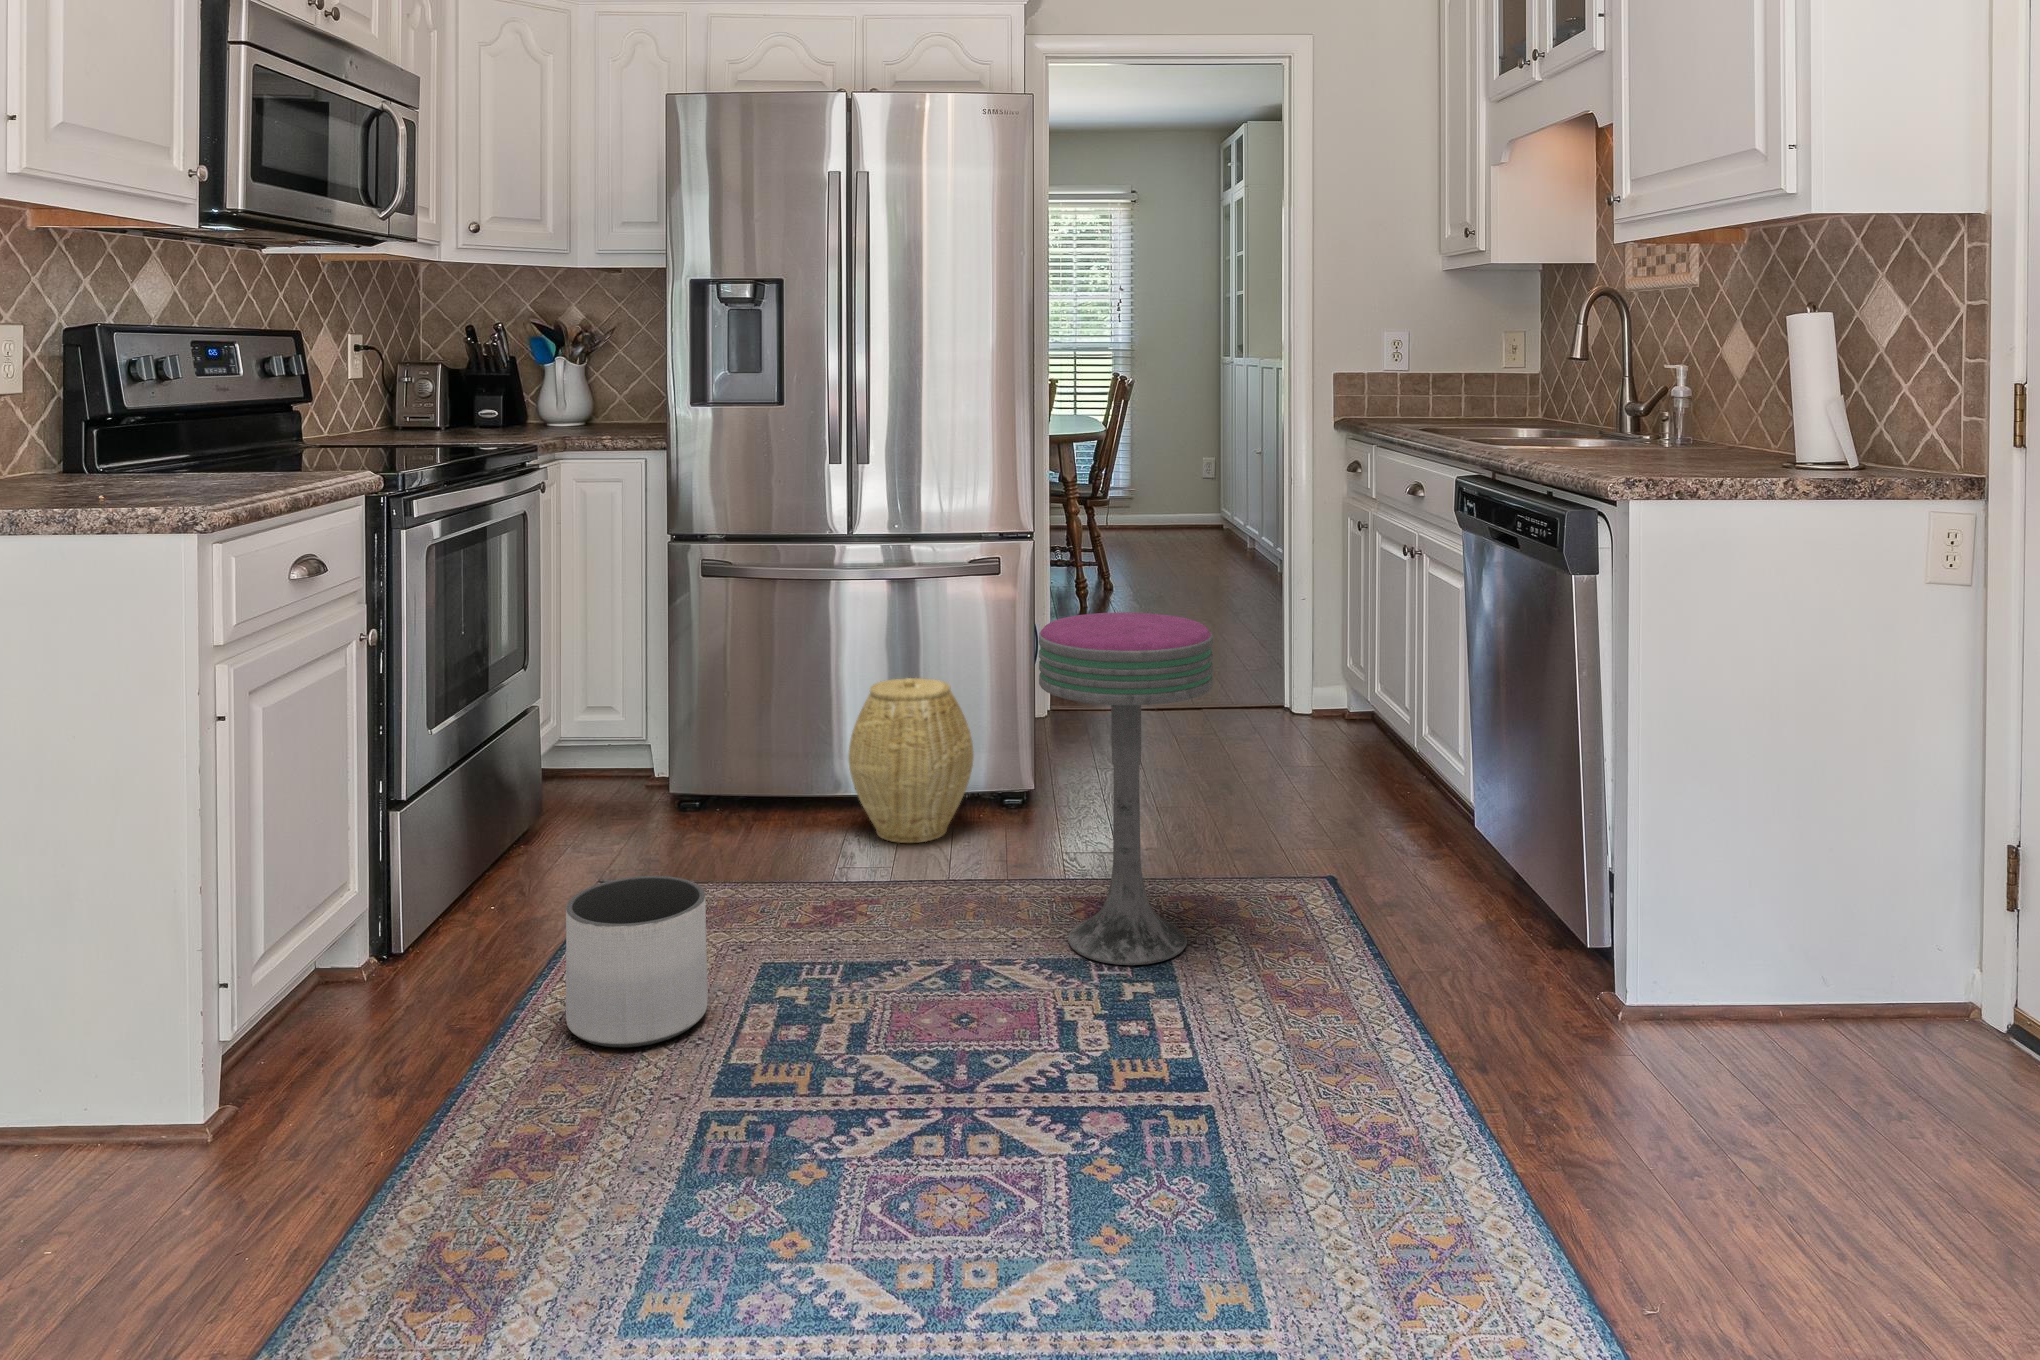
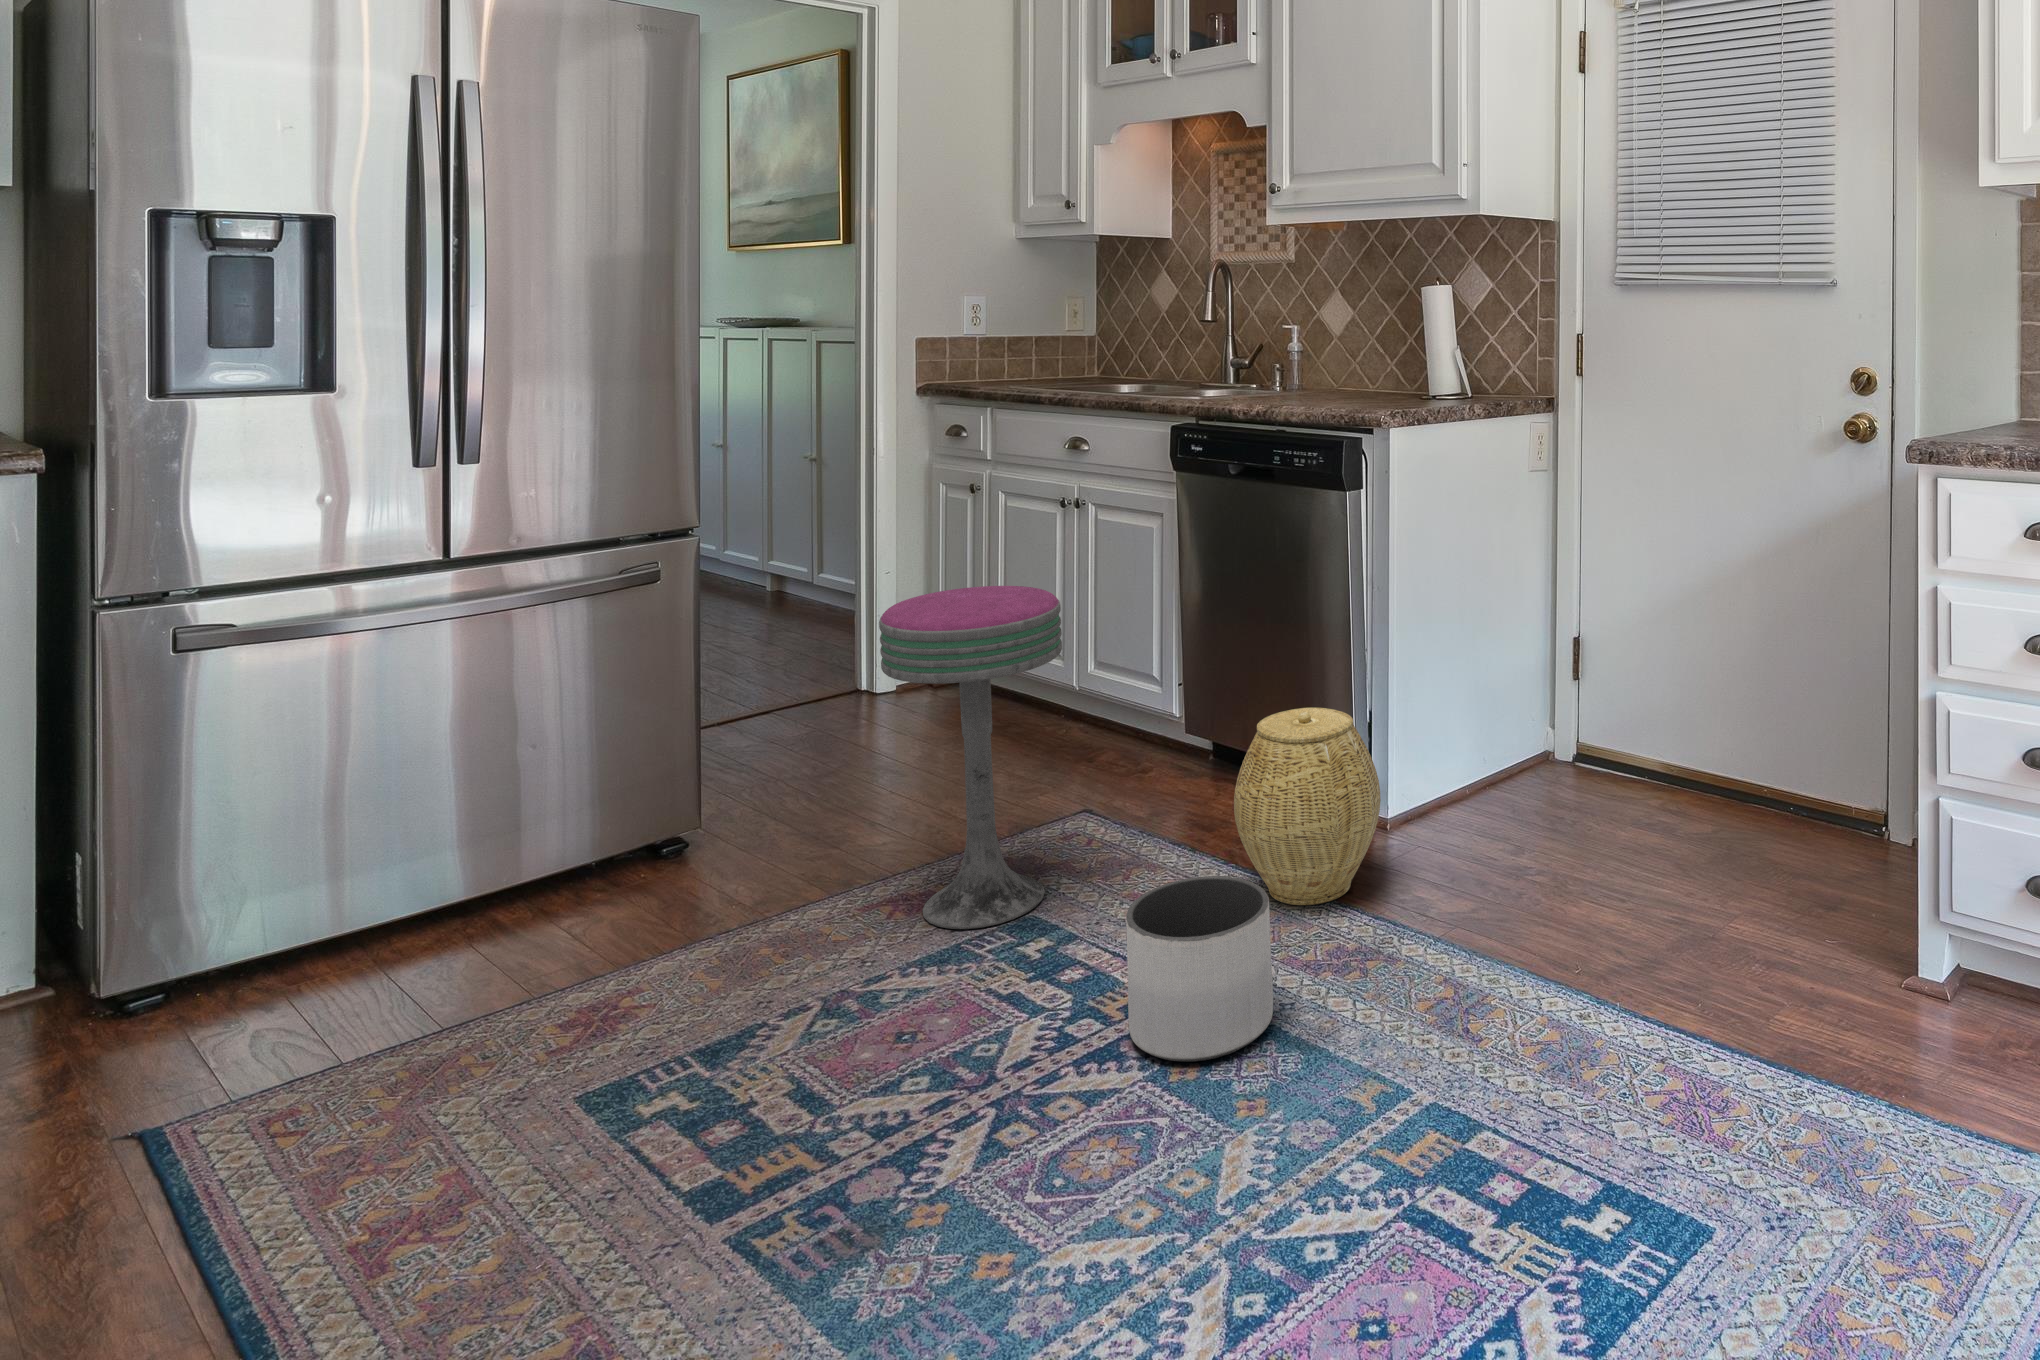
woven basket: present [848,678,974,843] -> present [1234,708,1381,905]
planter: present [566,876,708,1047] -> present [1126,876,1273,1062]

